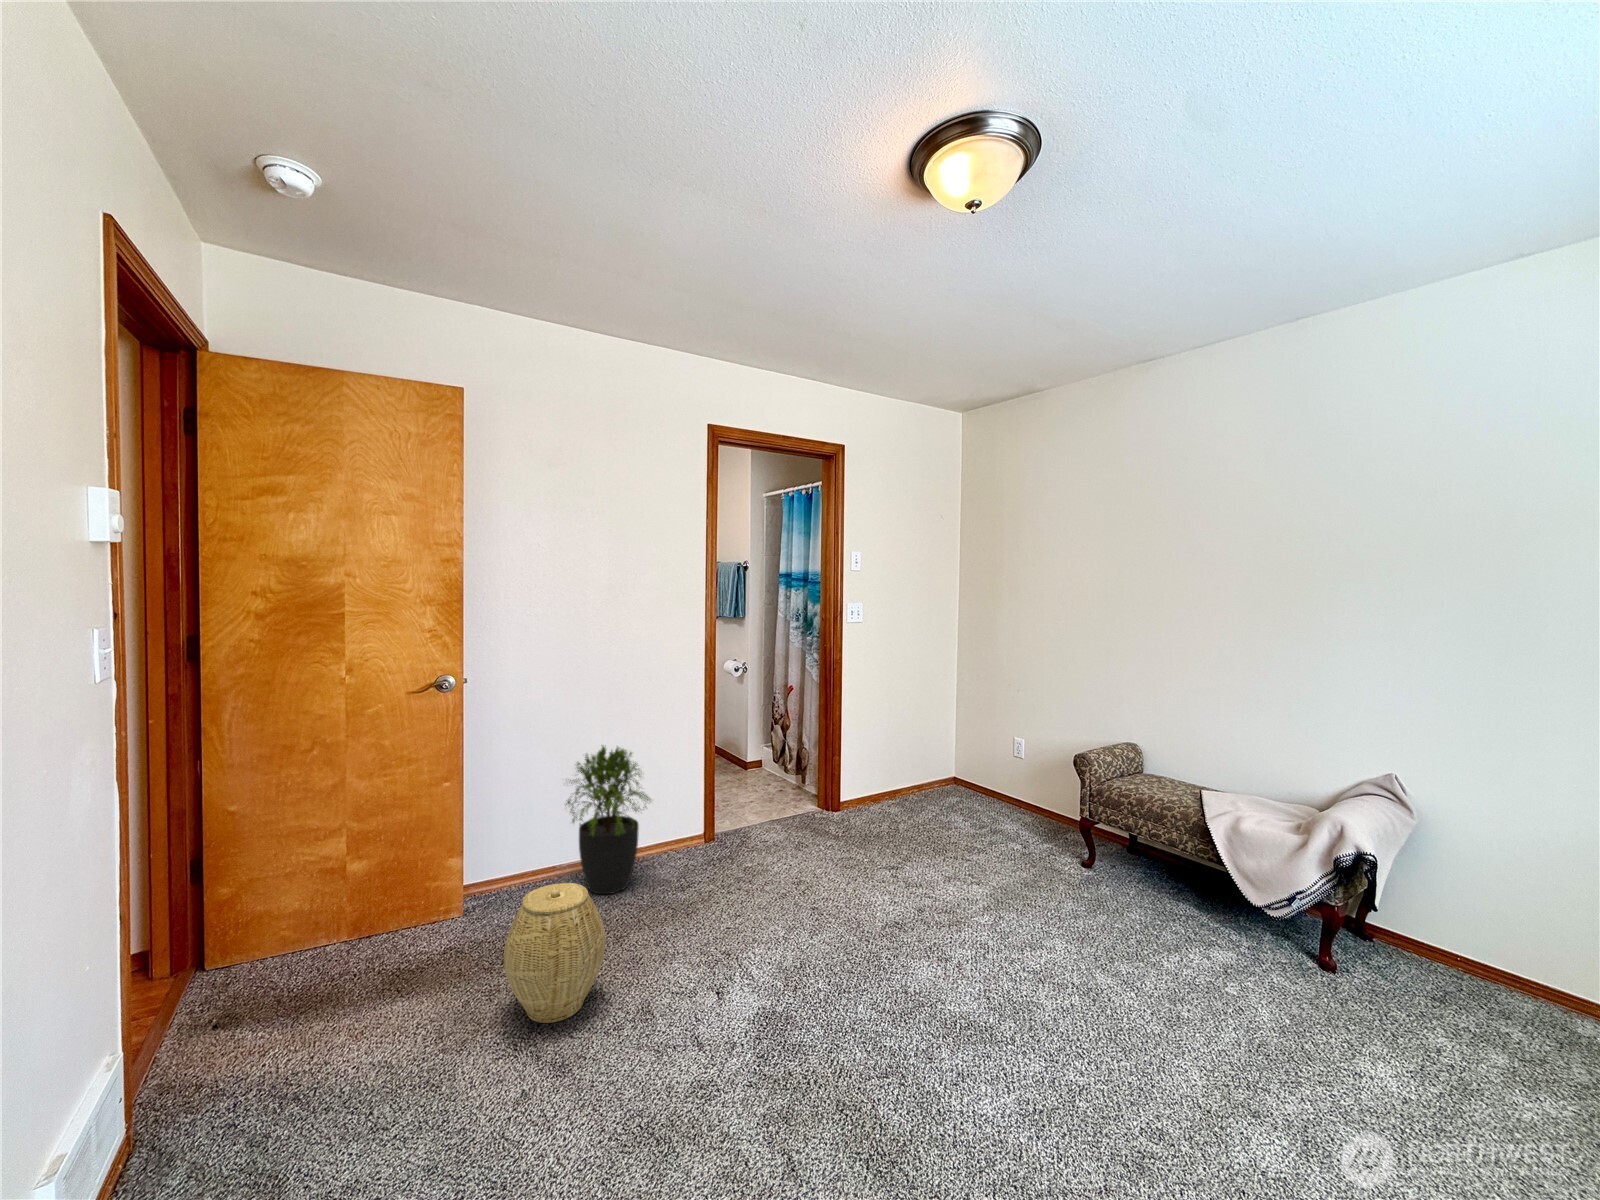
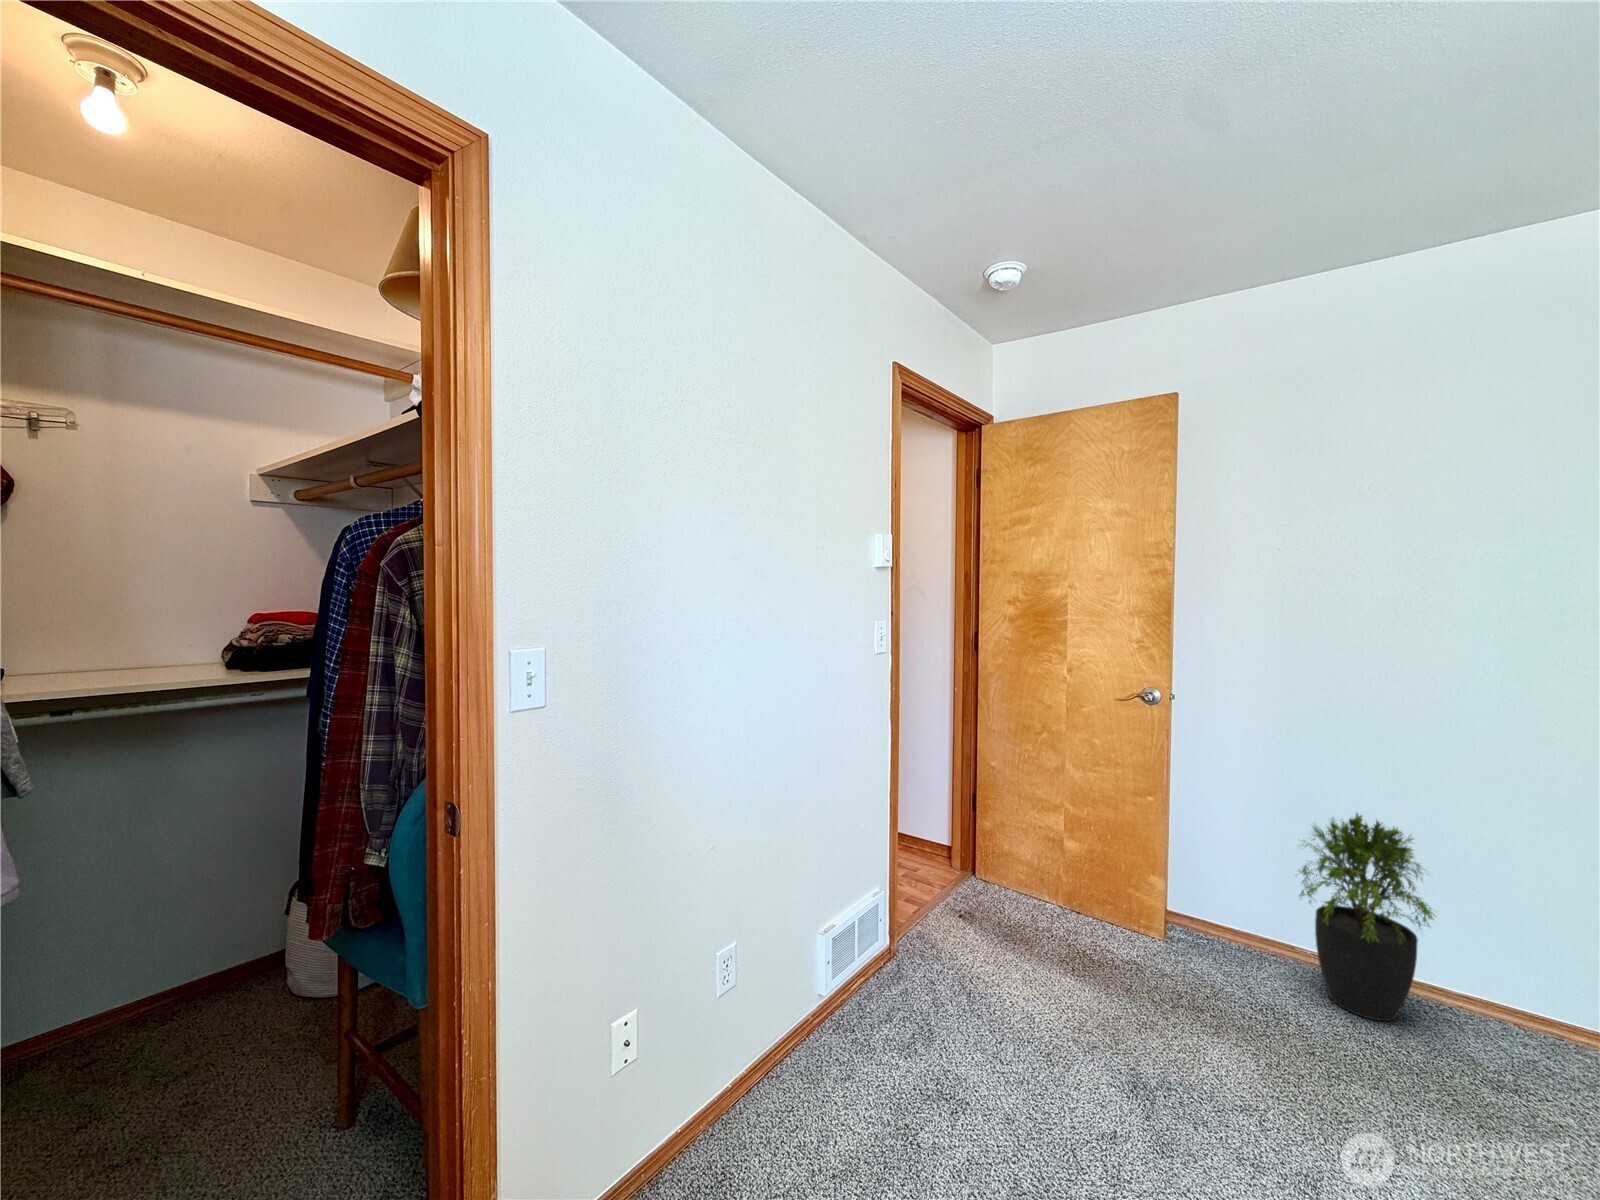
woven basket: present [504,883,605,1023] -> none [1141,938,1270,1107]

